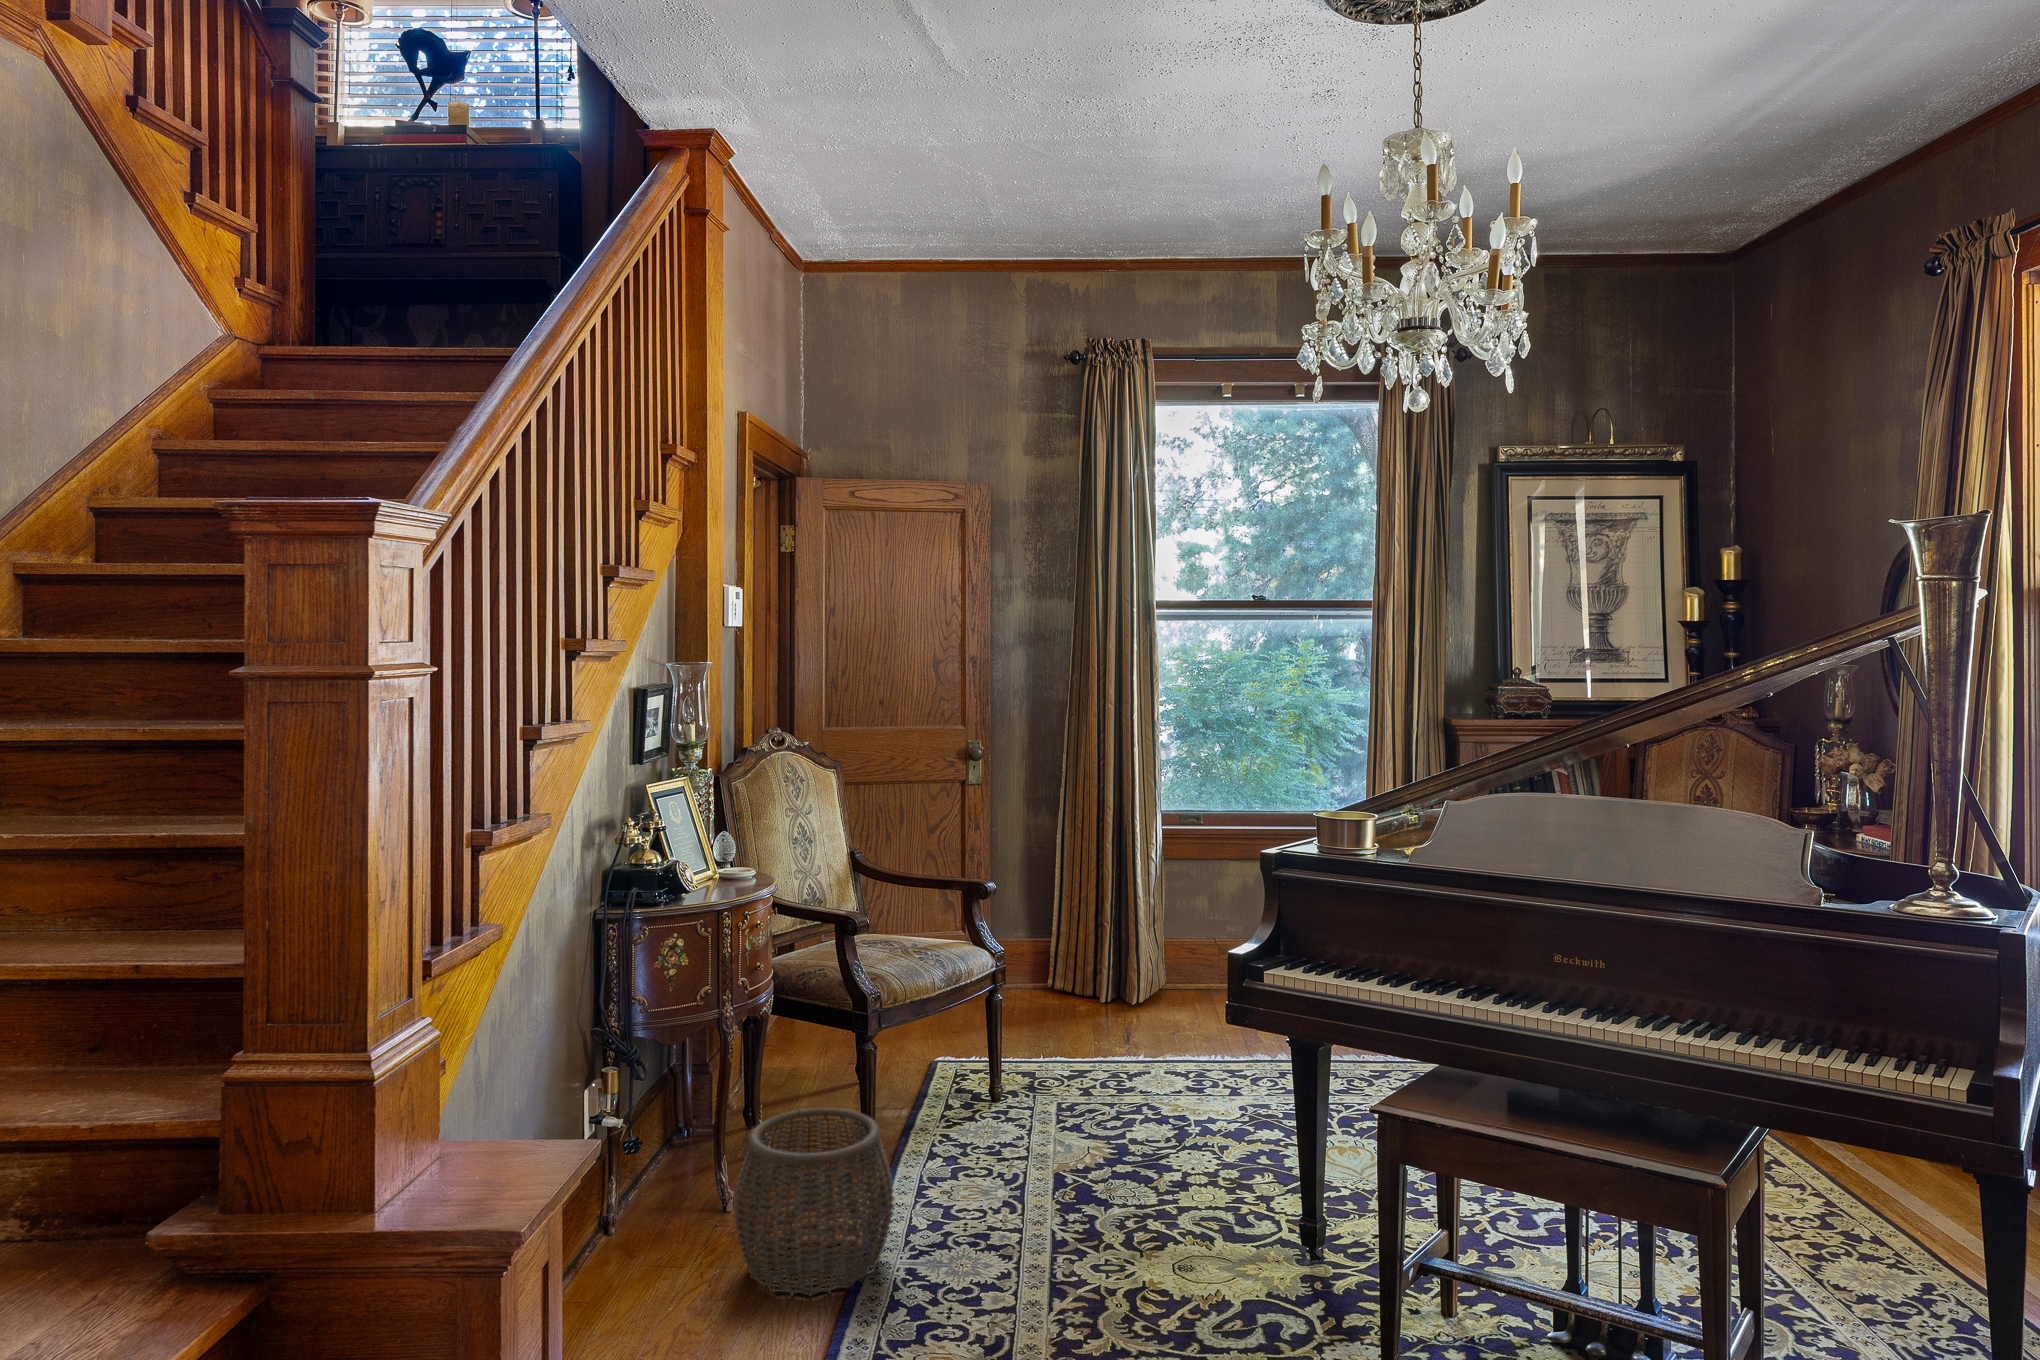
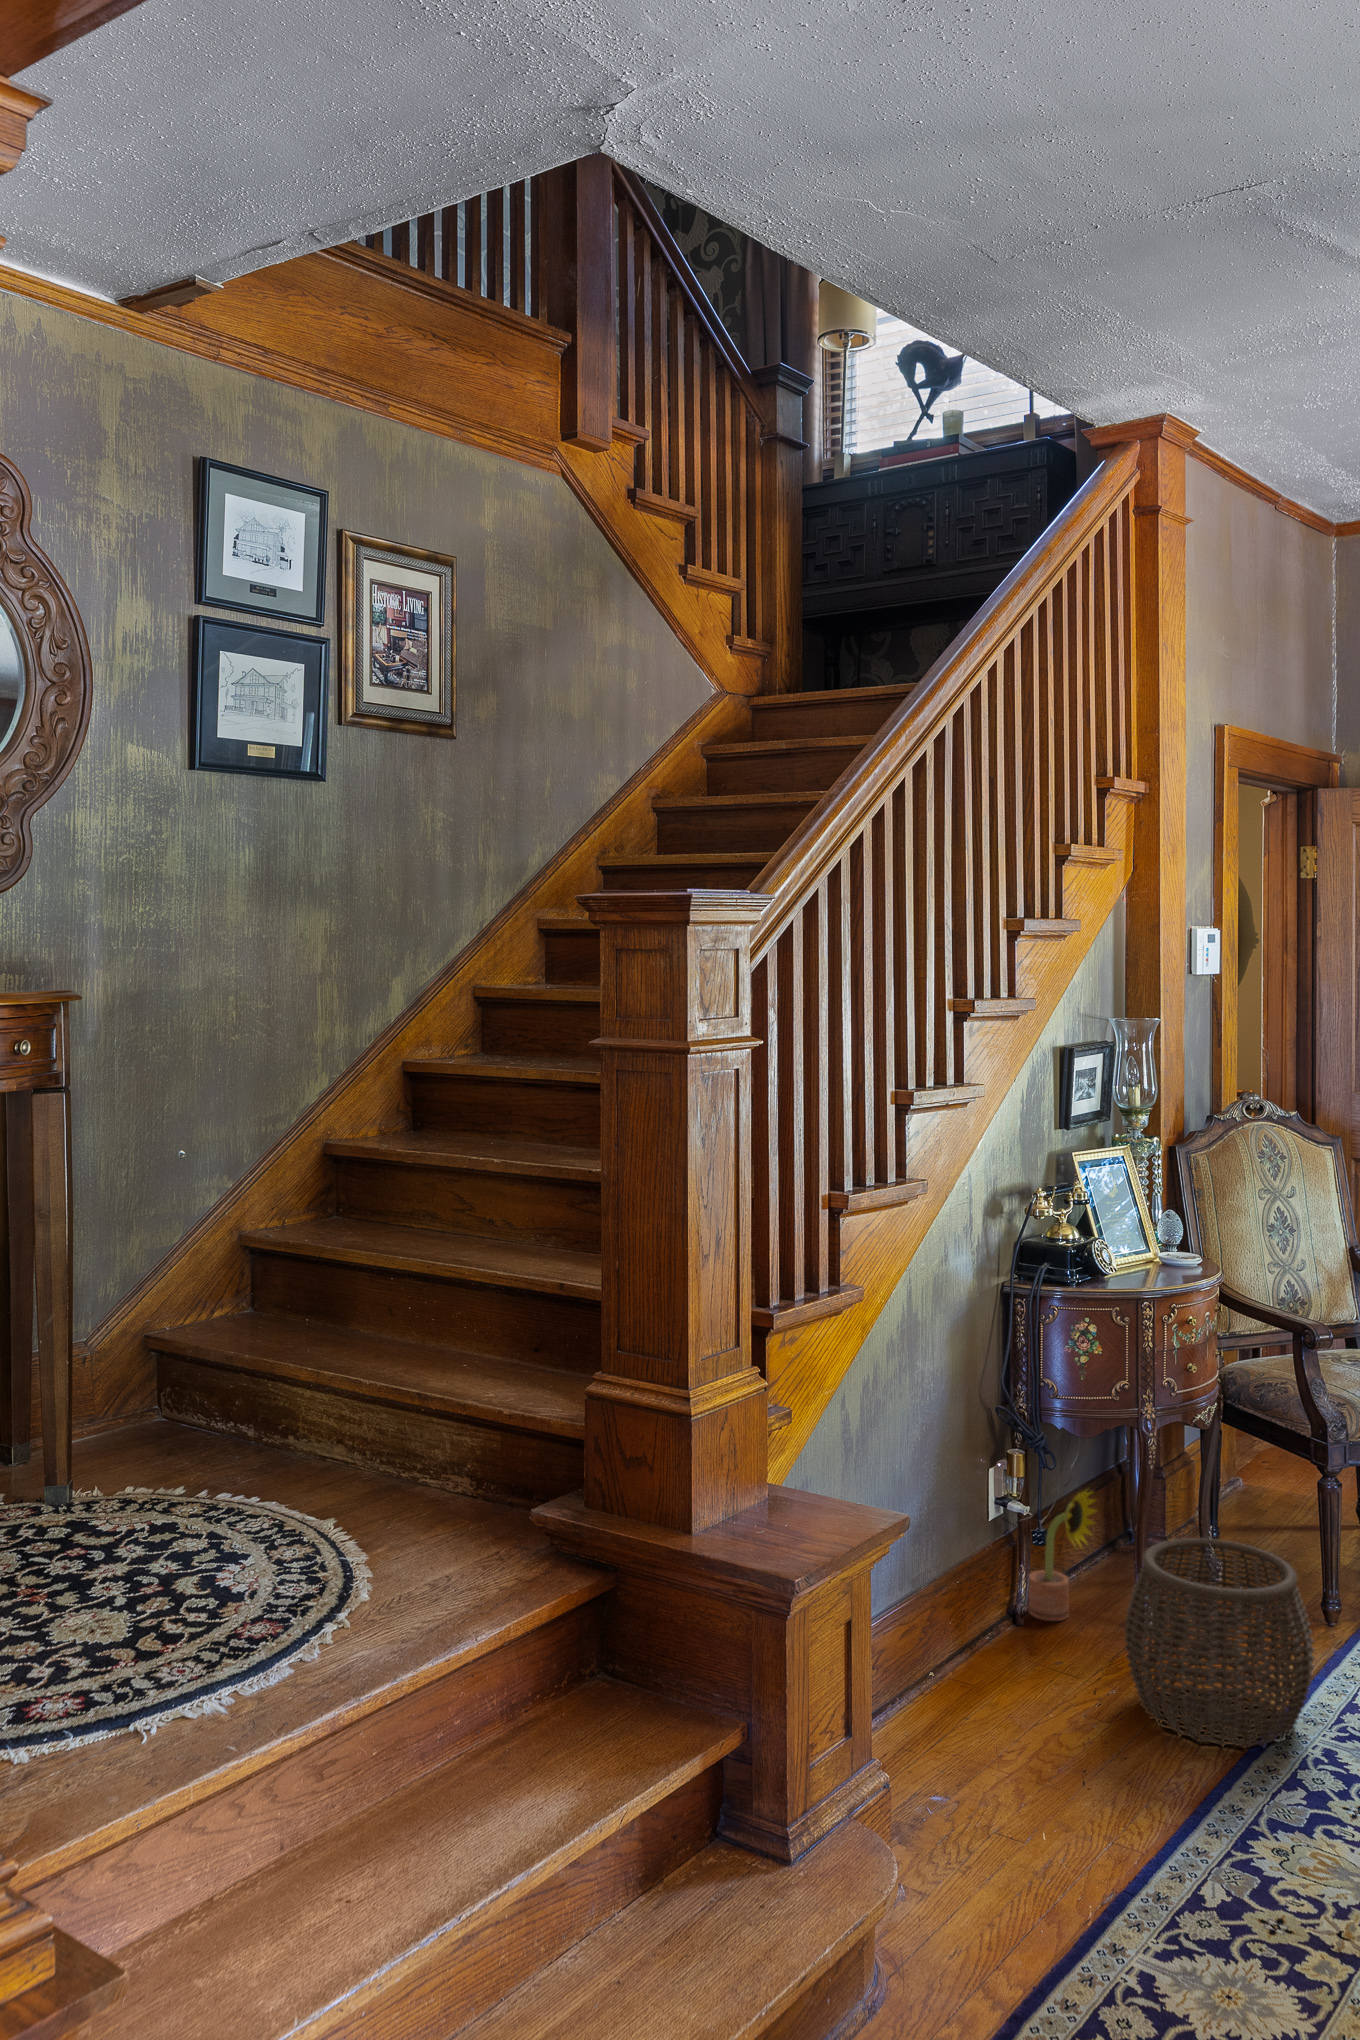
decorative plant: none [619,1088,682,1223] -> present [1029,1491,1096,1621]

